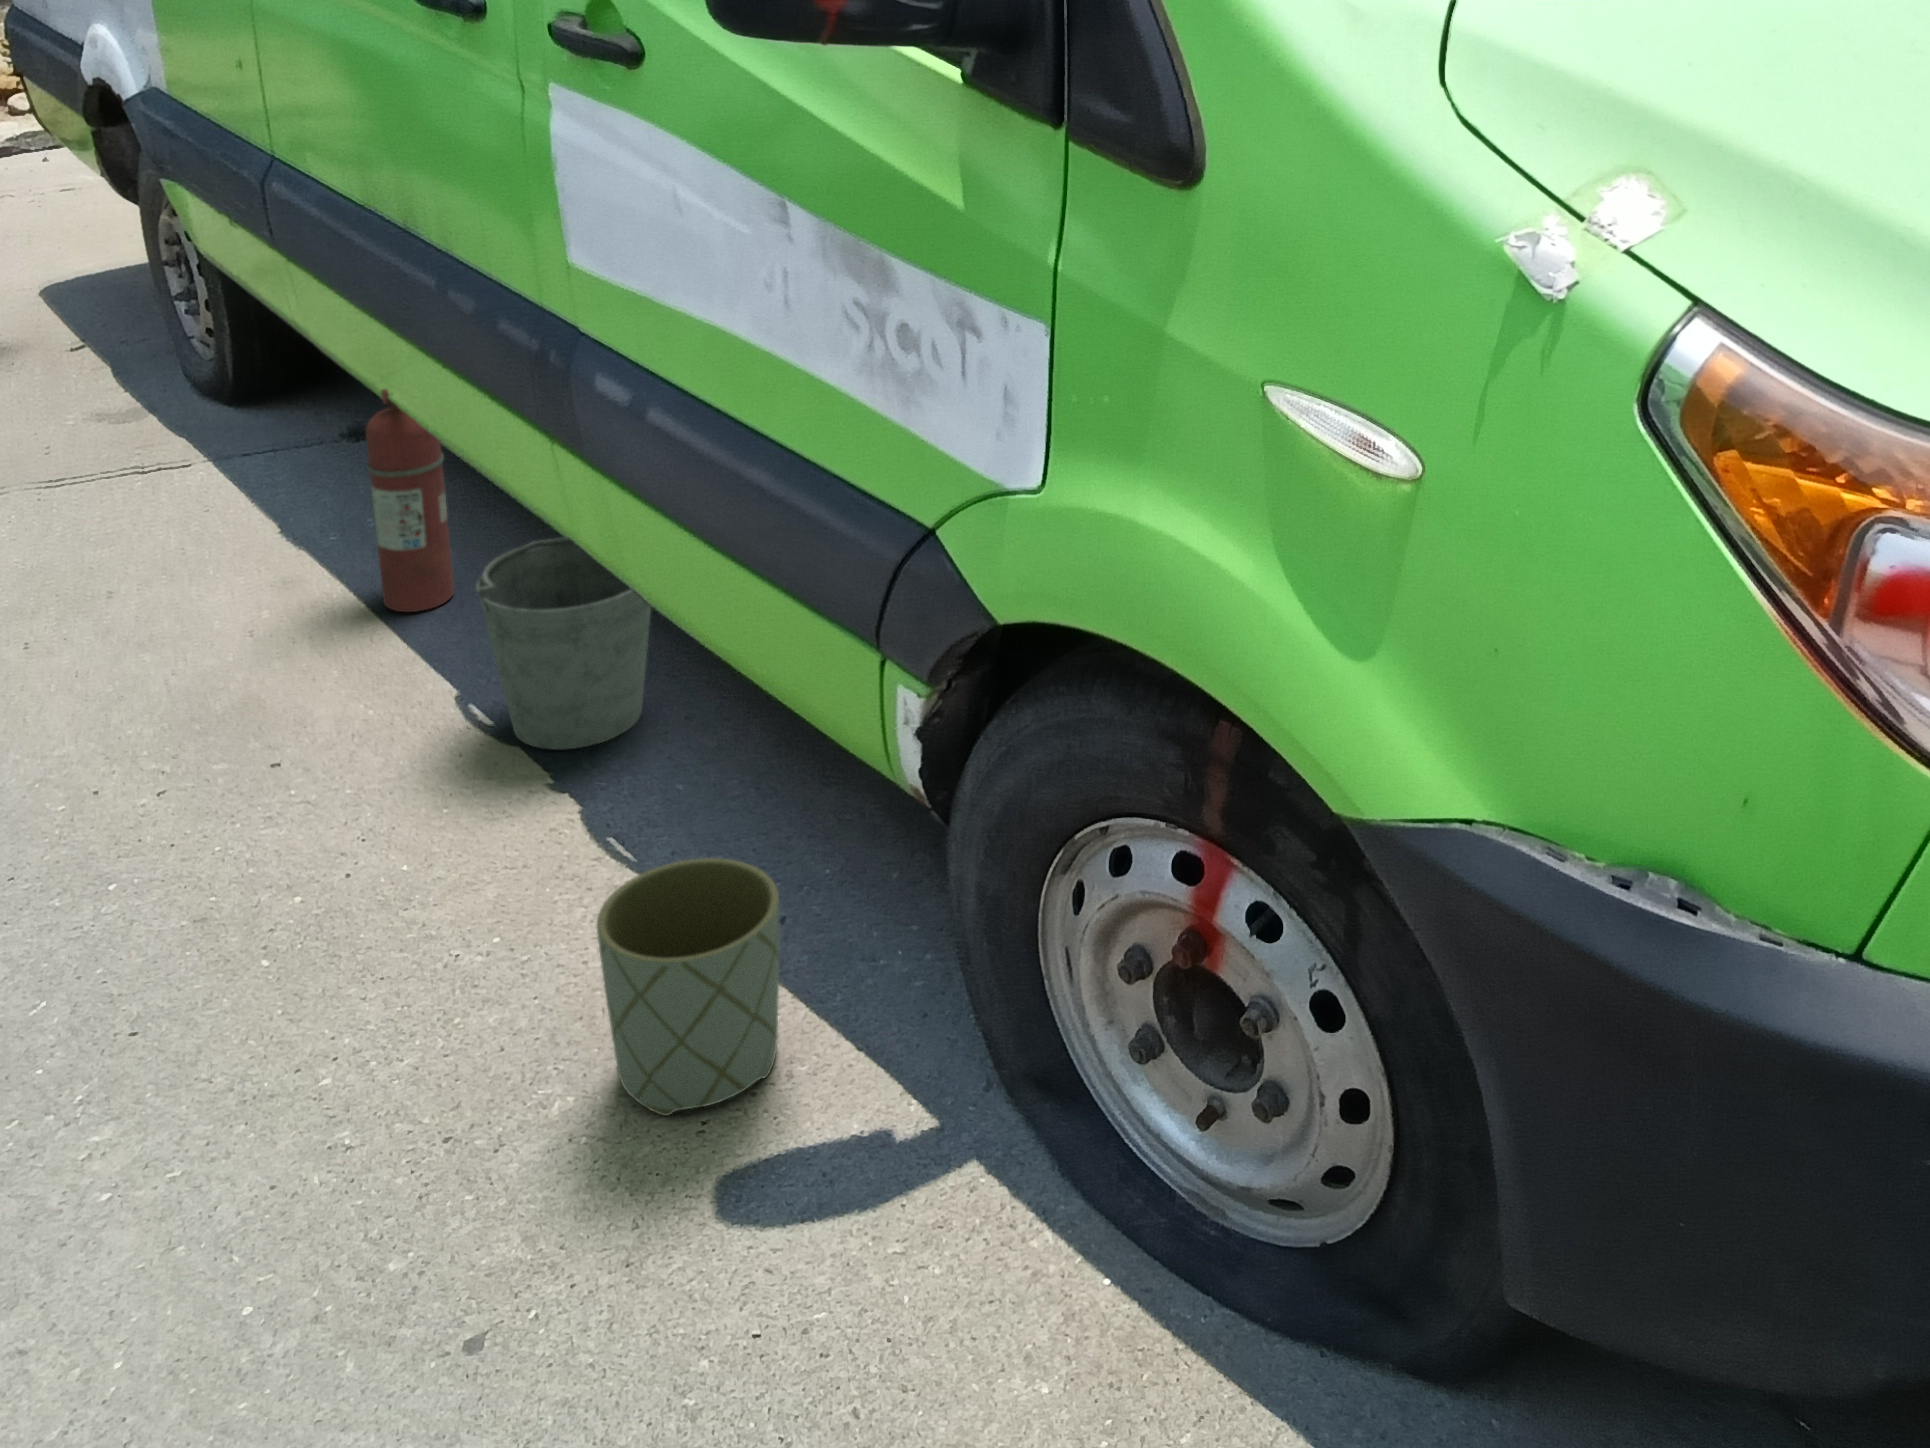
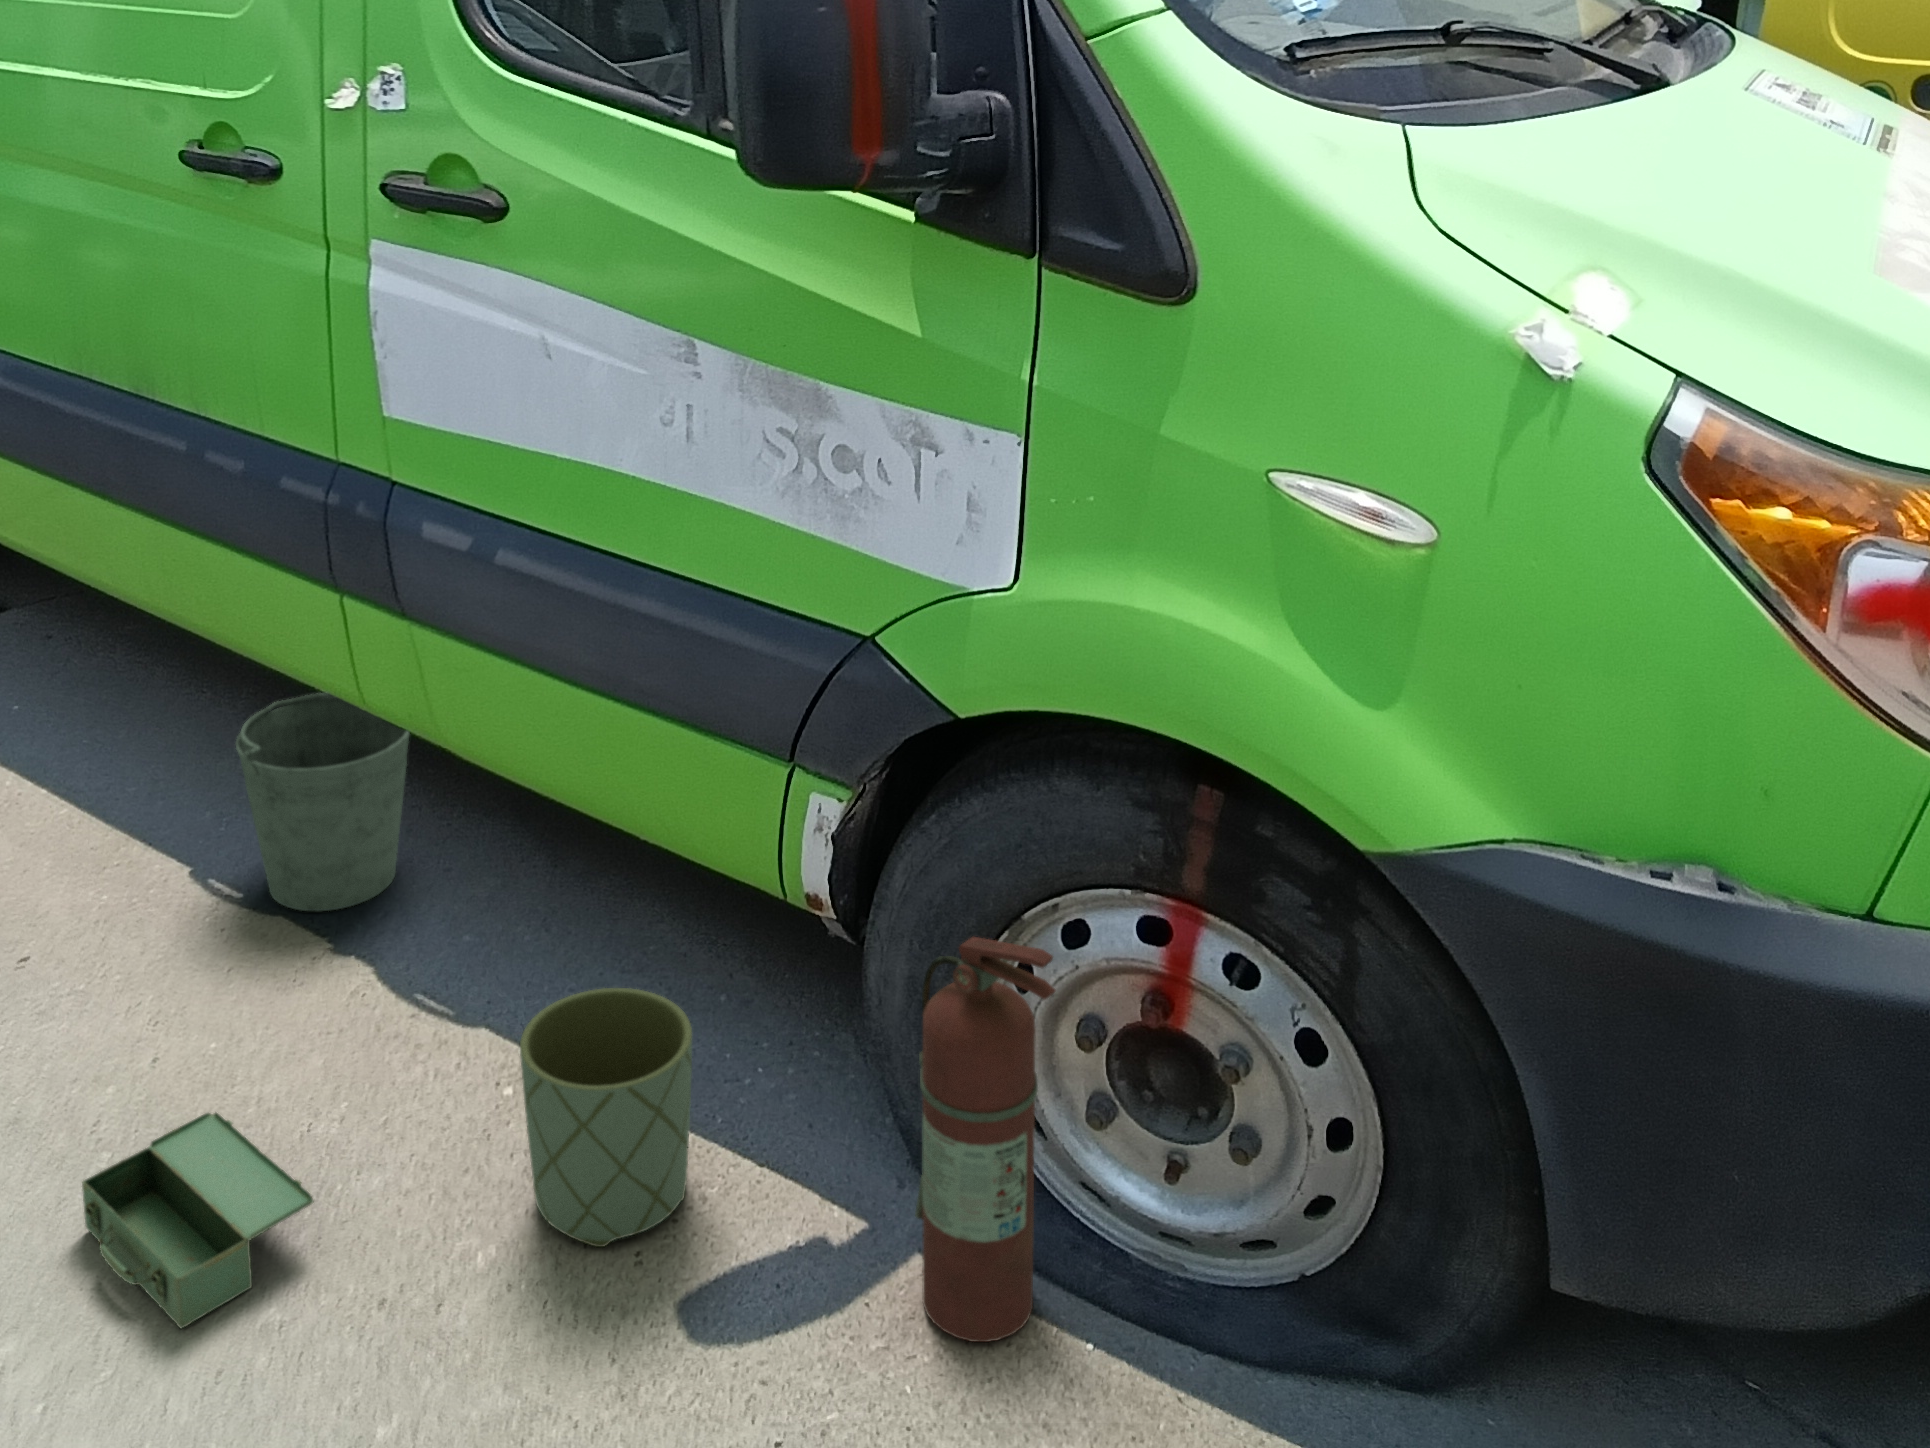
fire extinguisher: present [366,389,454,612] -> present [915,937,1055,1342]
toolbox: none [196,937,399,1146] -> present [82,1113,313,1328]

